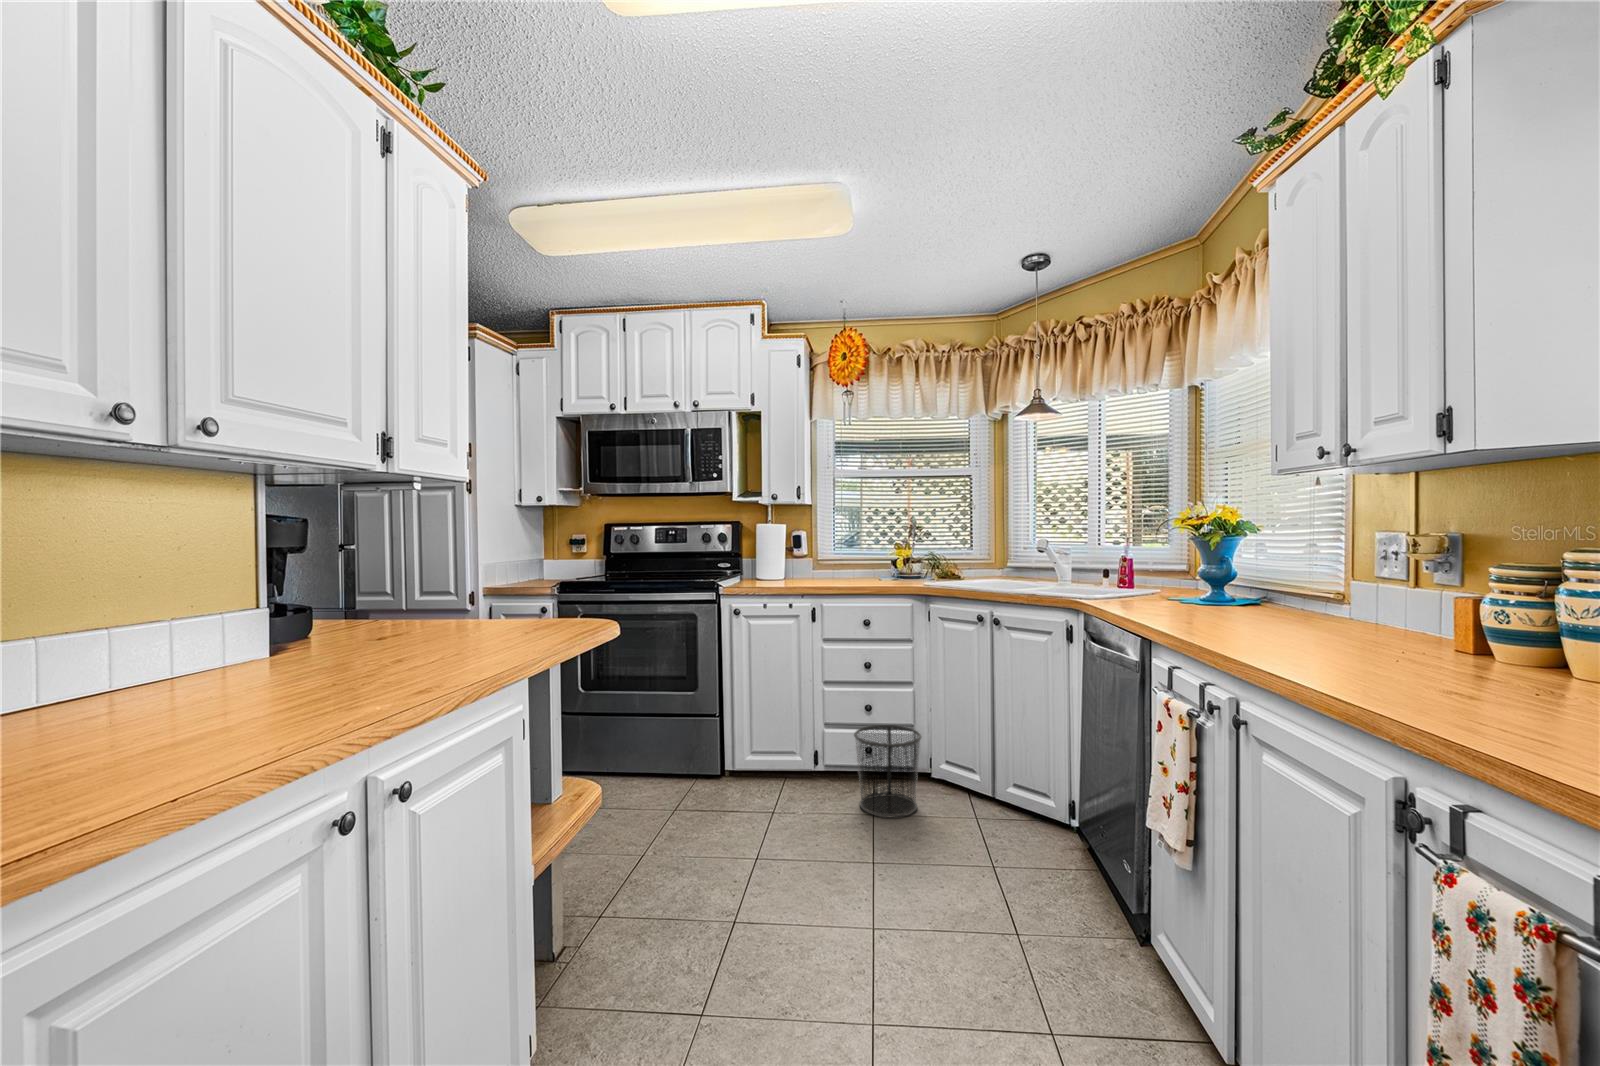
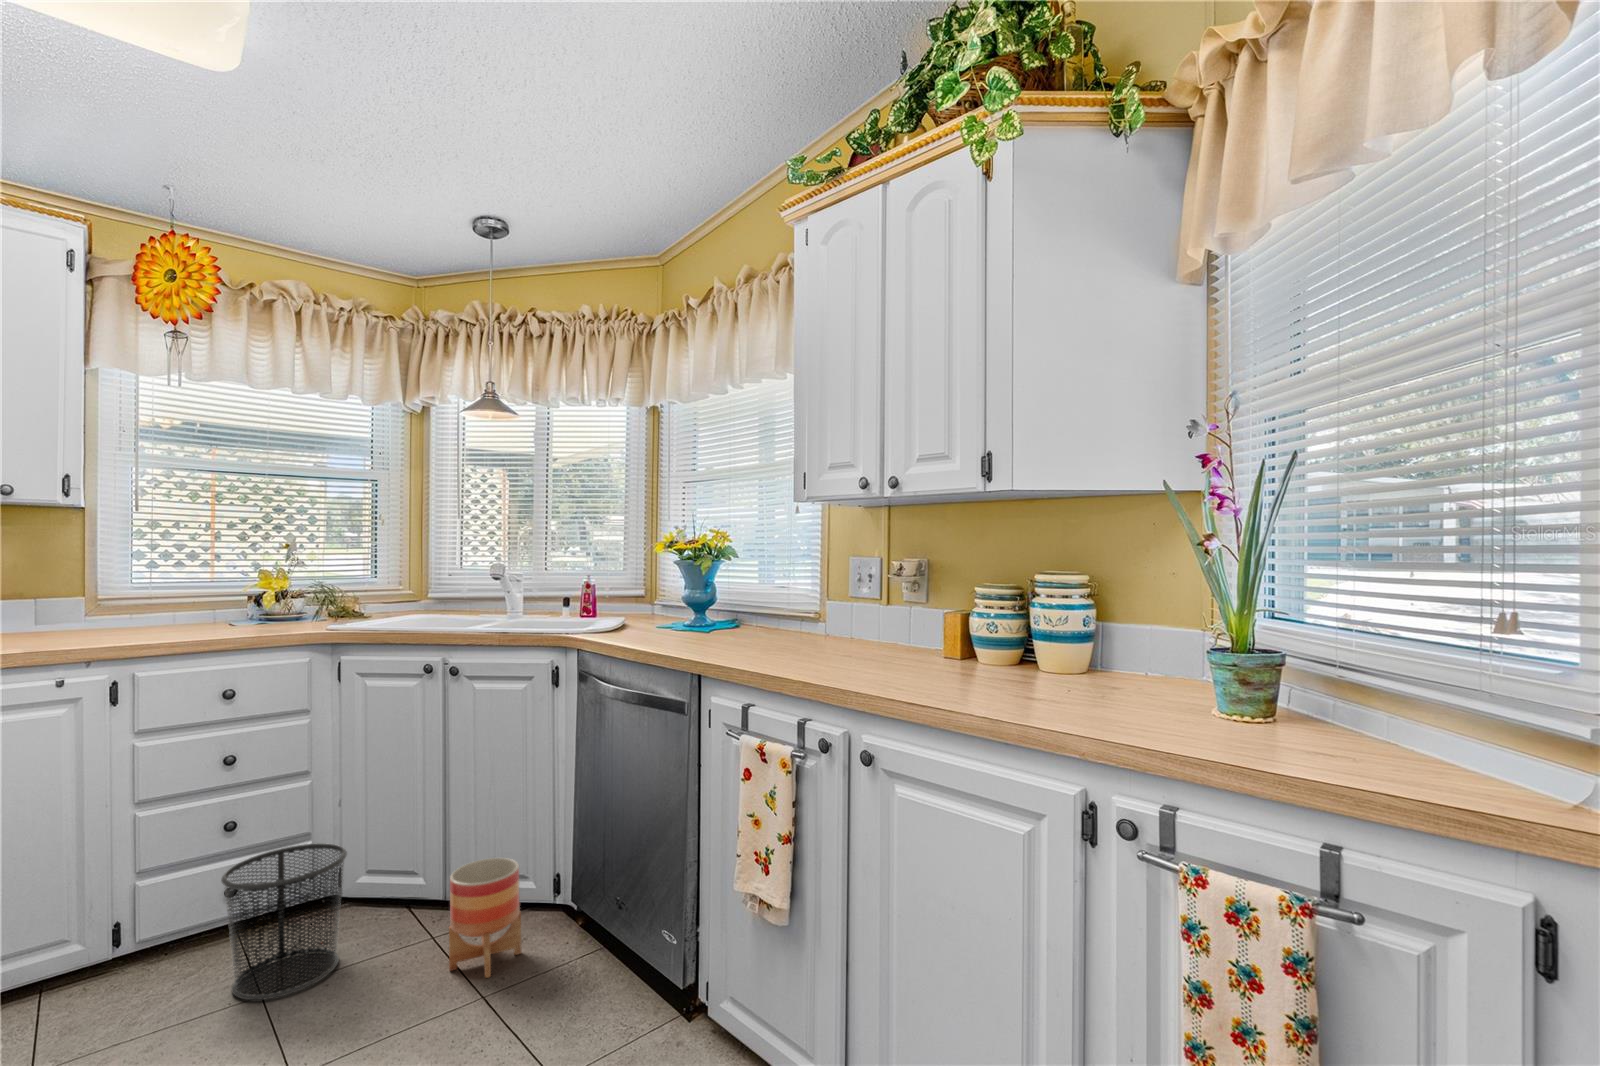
planter: none [976,770,1029,859] -> present [449,858,522,978]

